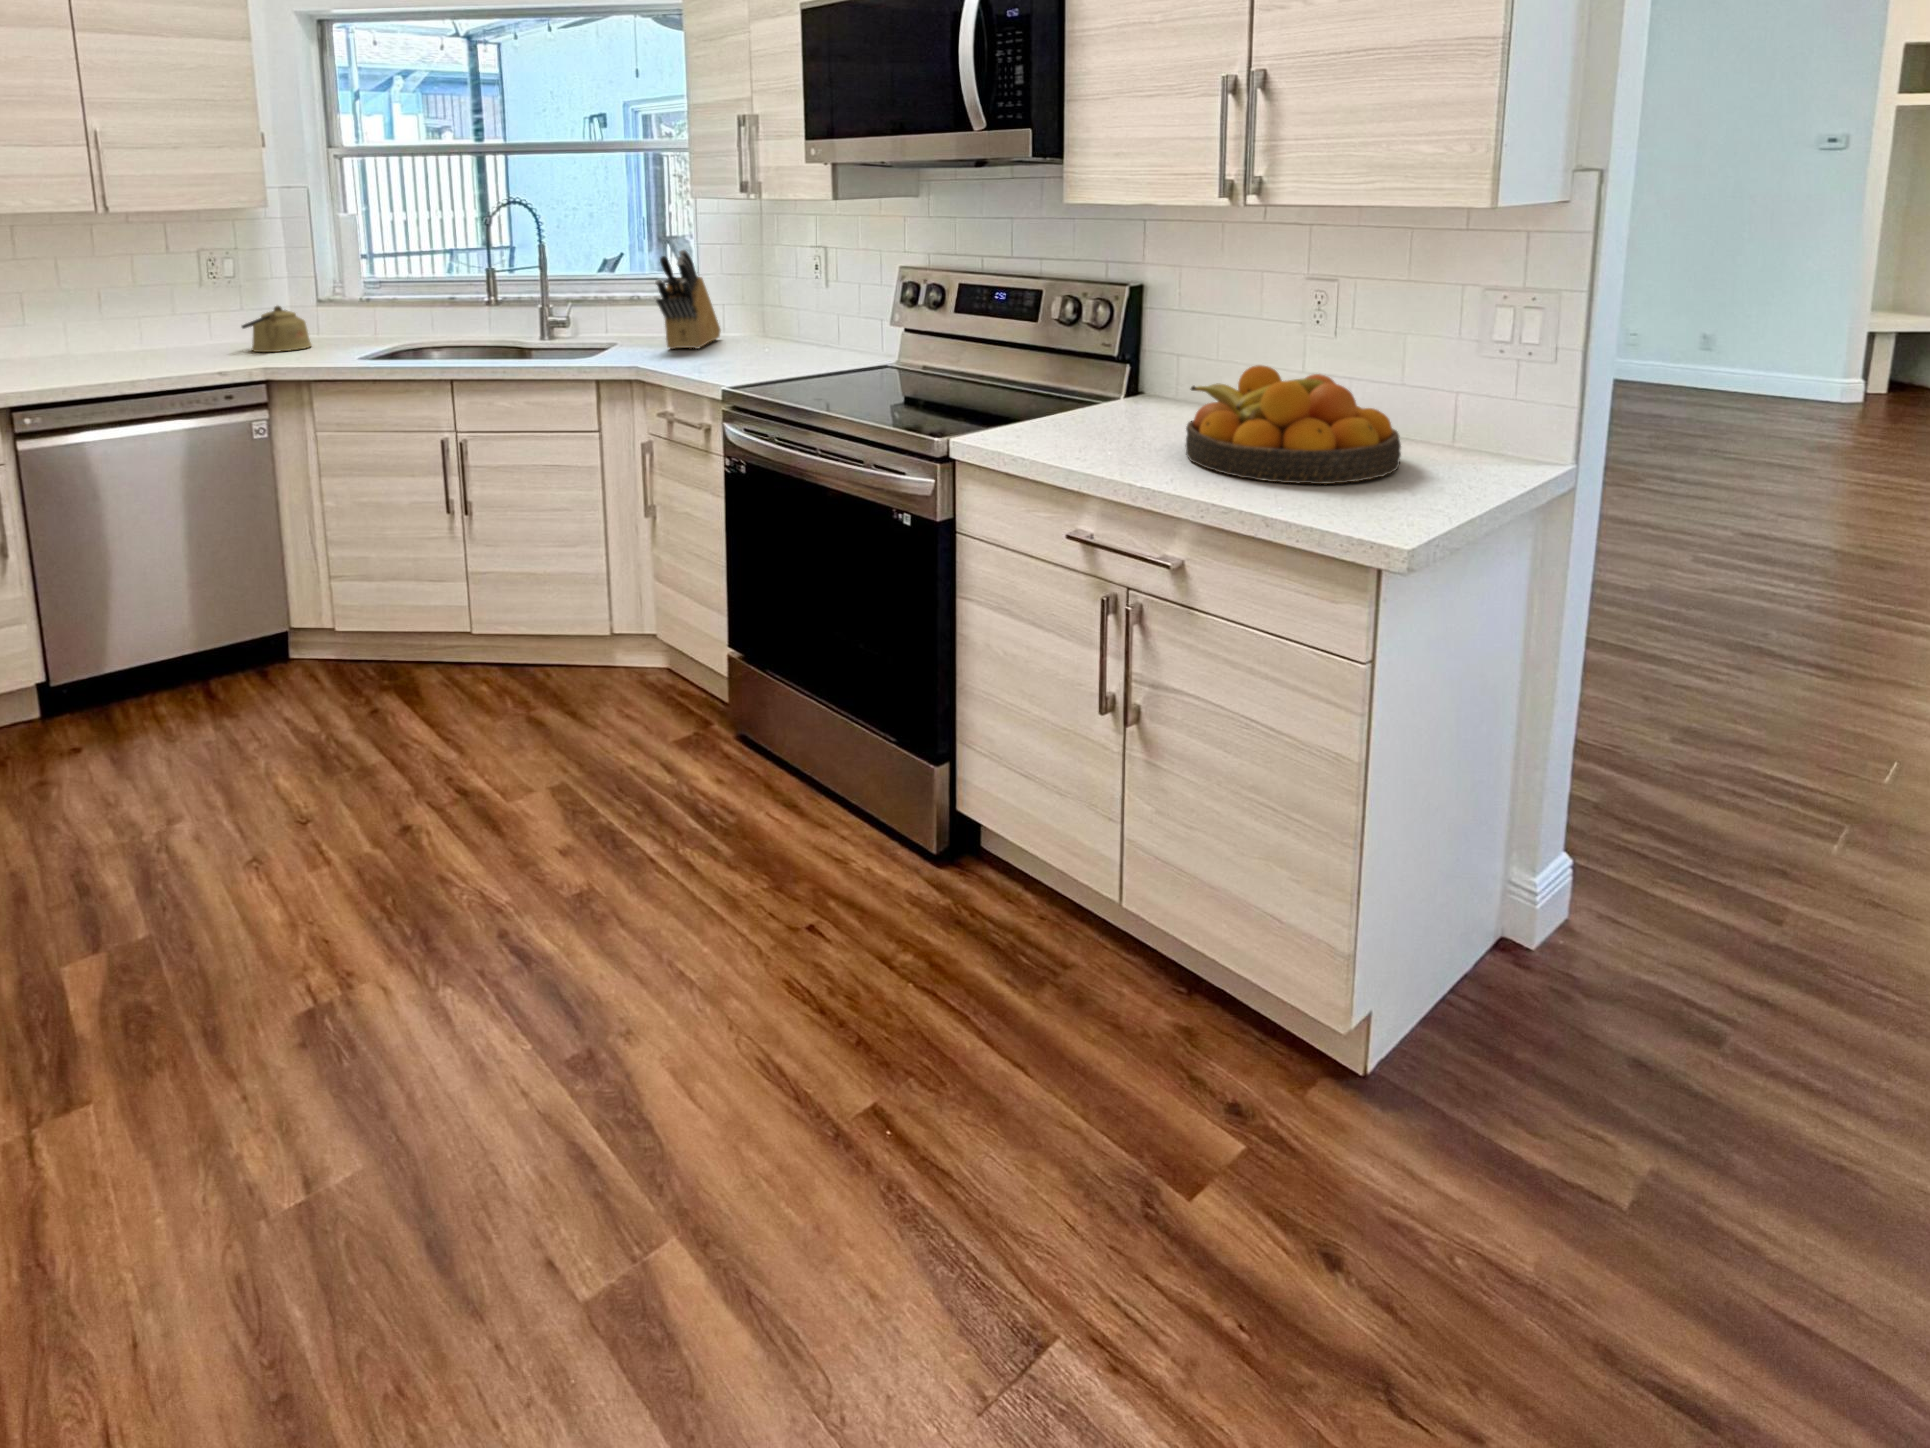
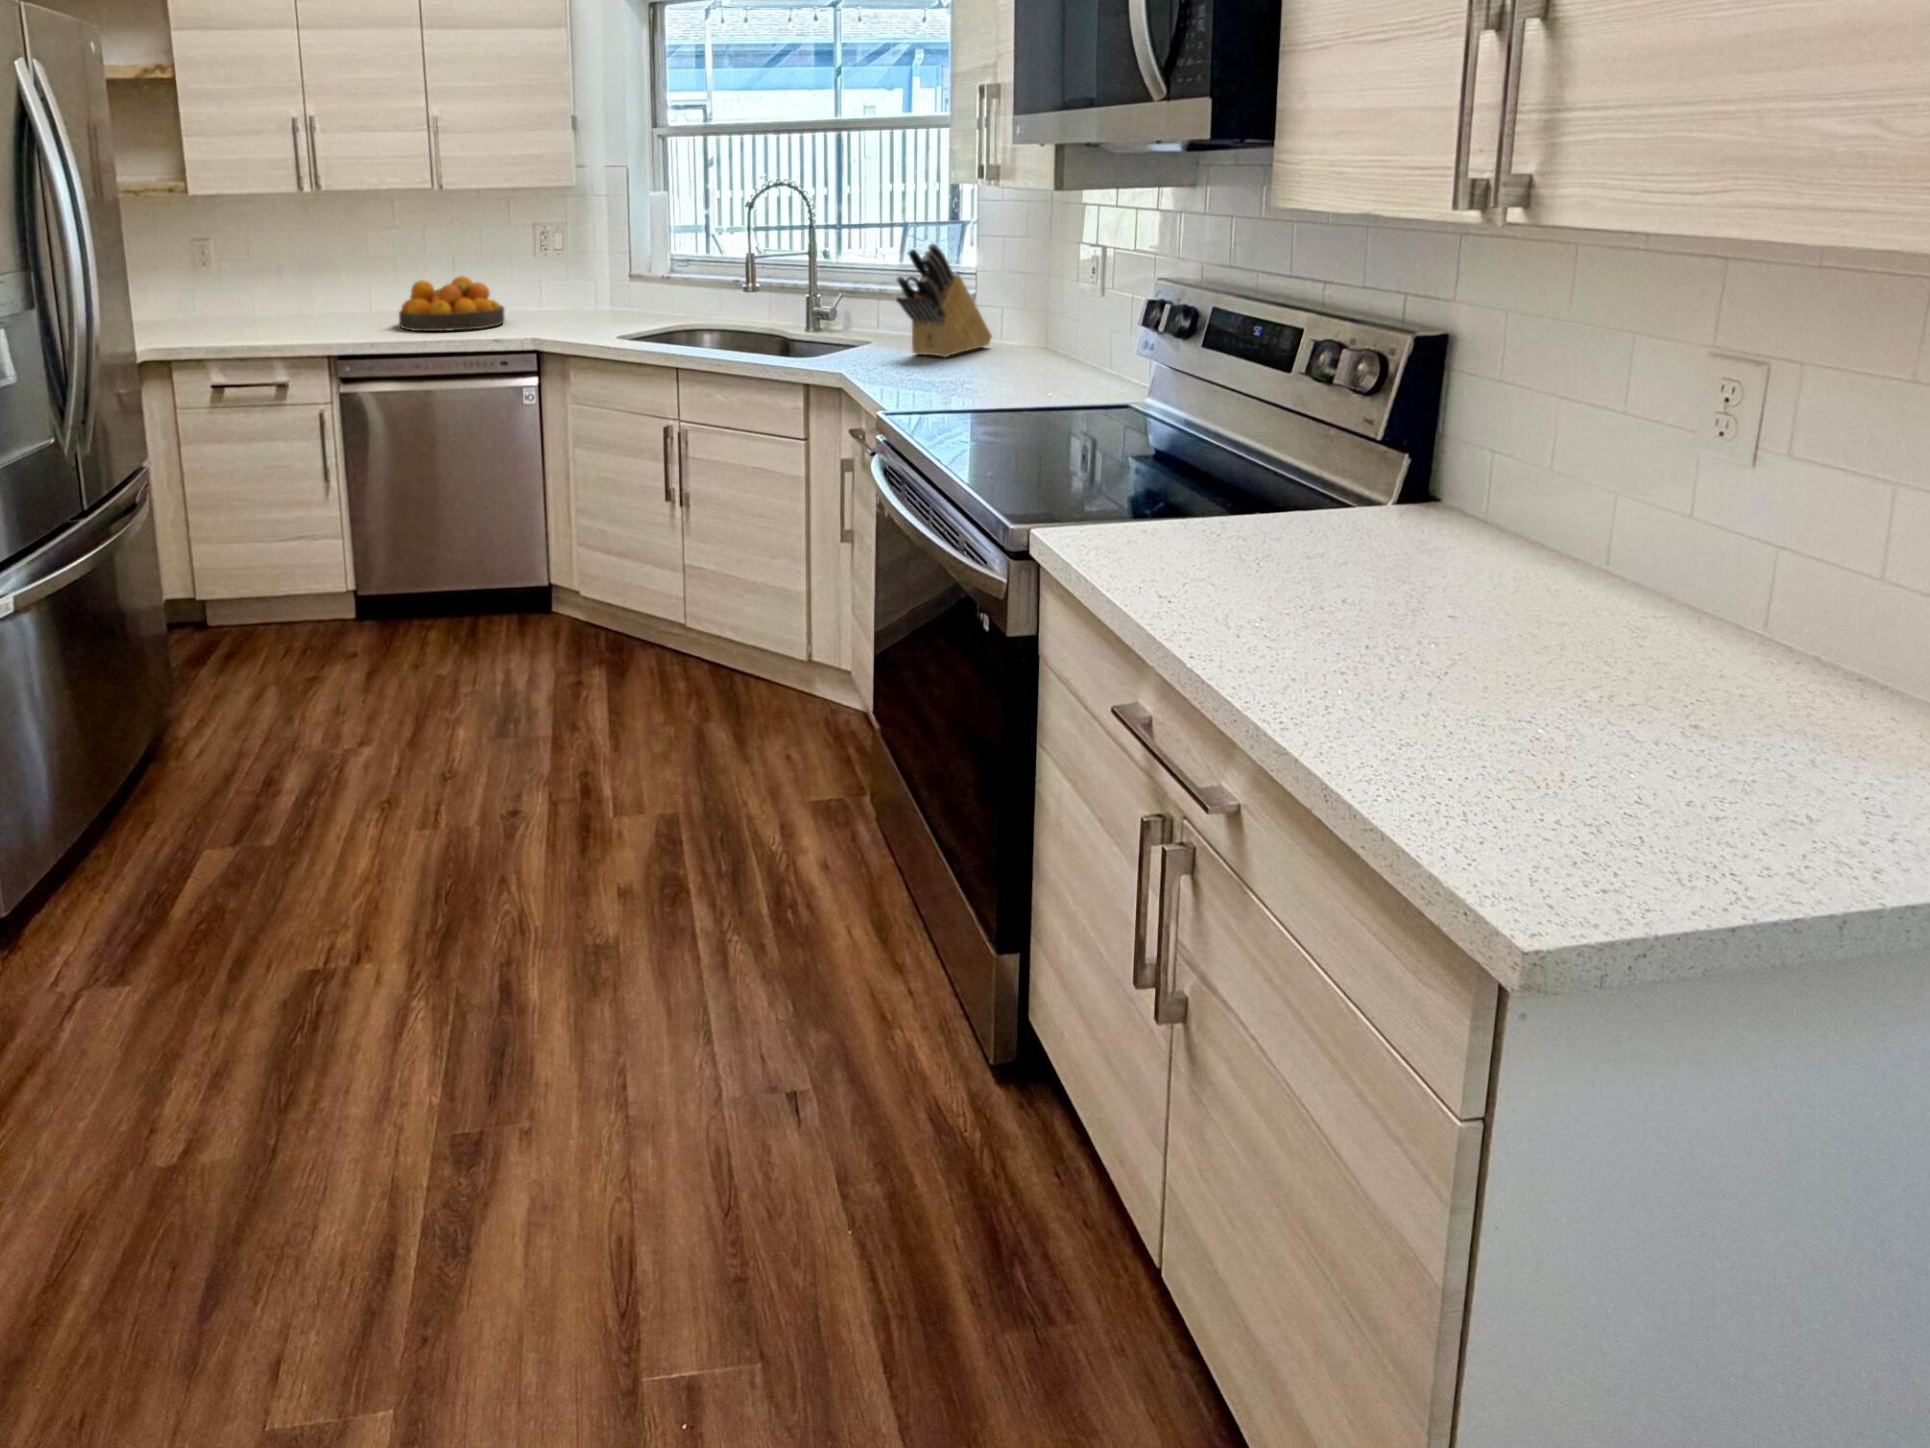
kettle: present [242,306,311,352] -> none [554,278,615,322]
fruit bowl: present [1185,365,1401,484] -> present [399,276,505,331]

